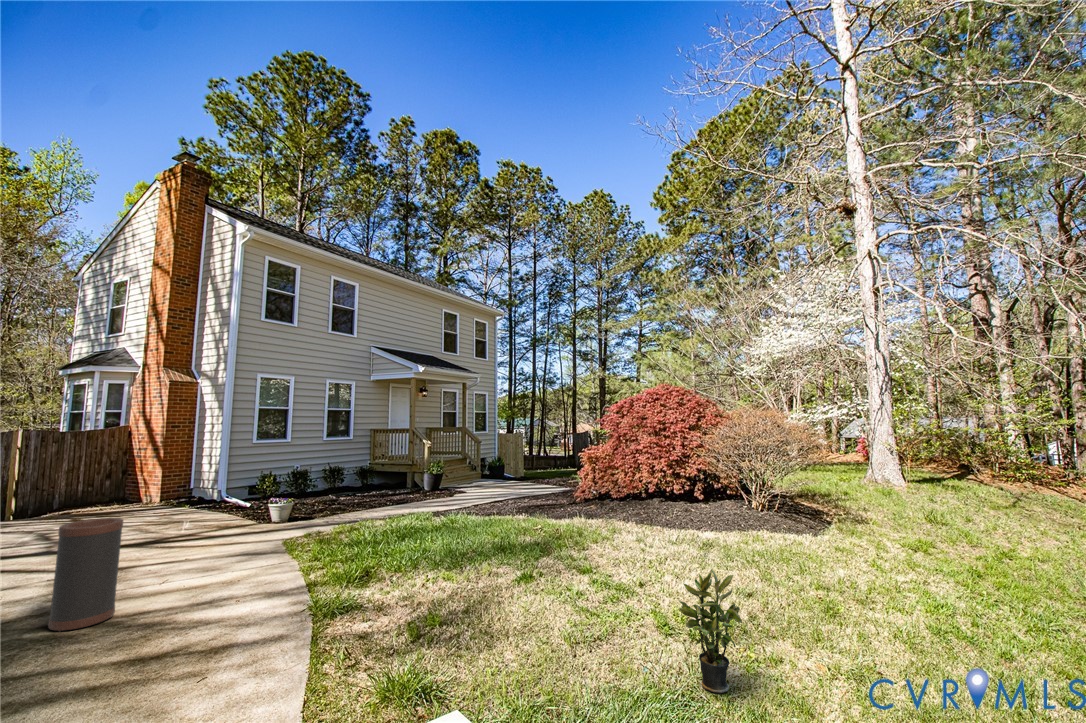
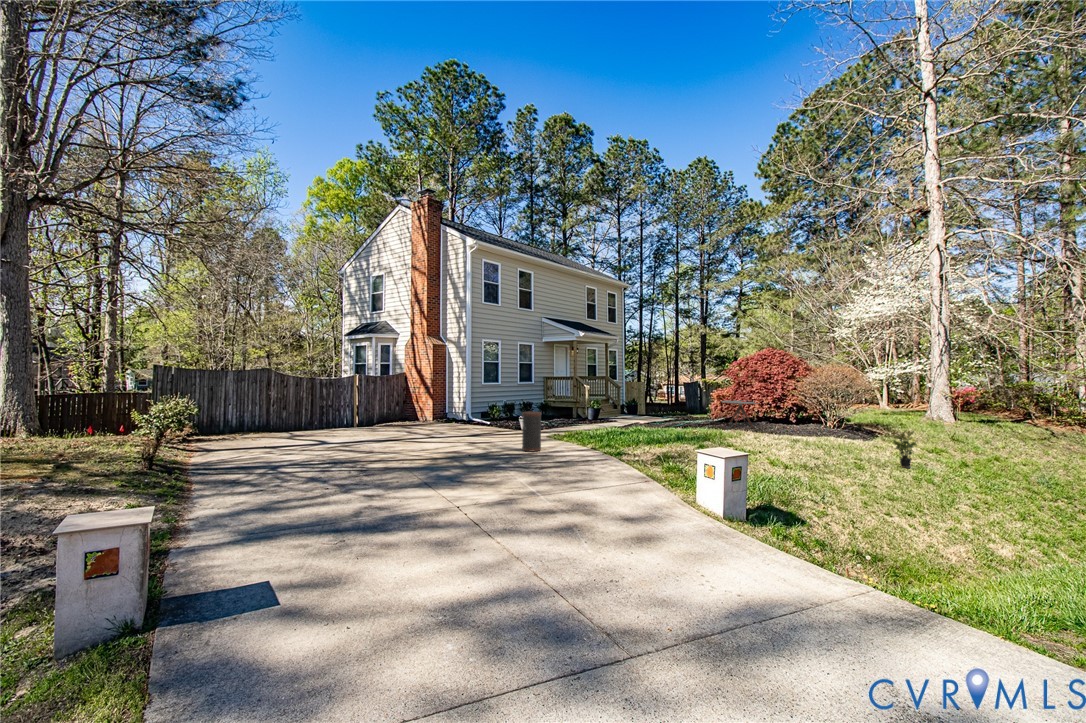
round table: none [590,465,649,512] -> present [722,400,759,428]
potted plant: present [679,569,742,693] -> present [893,431,917,468]

